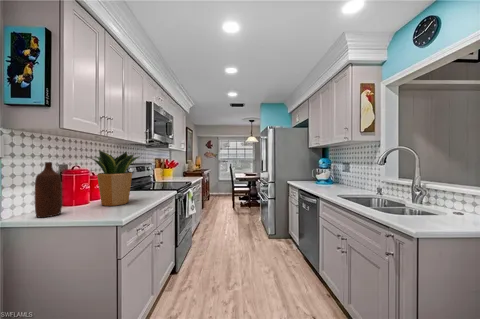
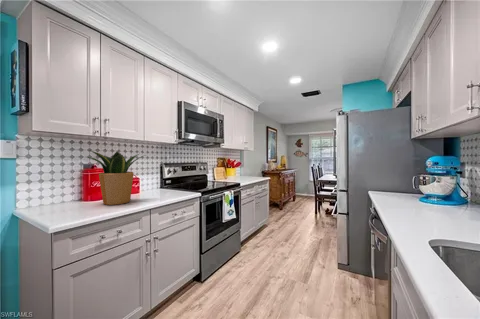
bottle: present [34,162,62,217] -> none [39,162,63,210]

